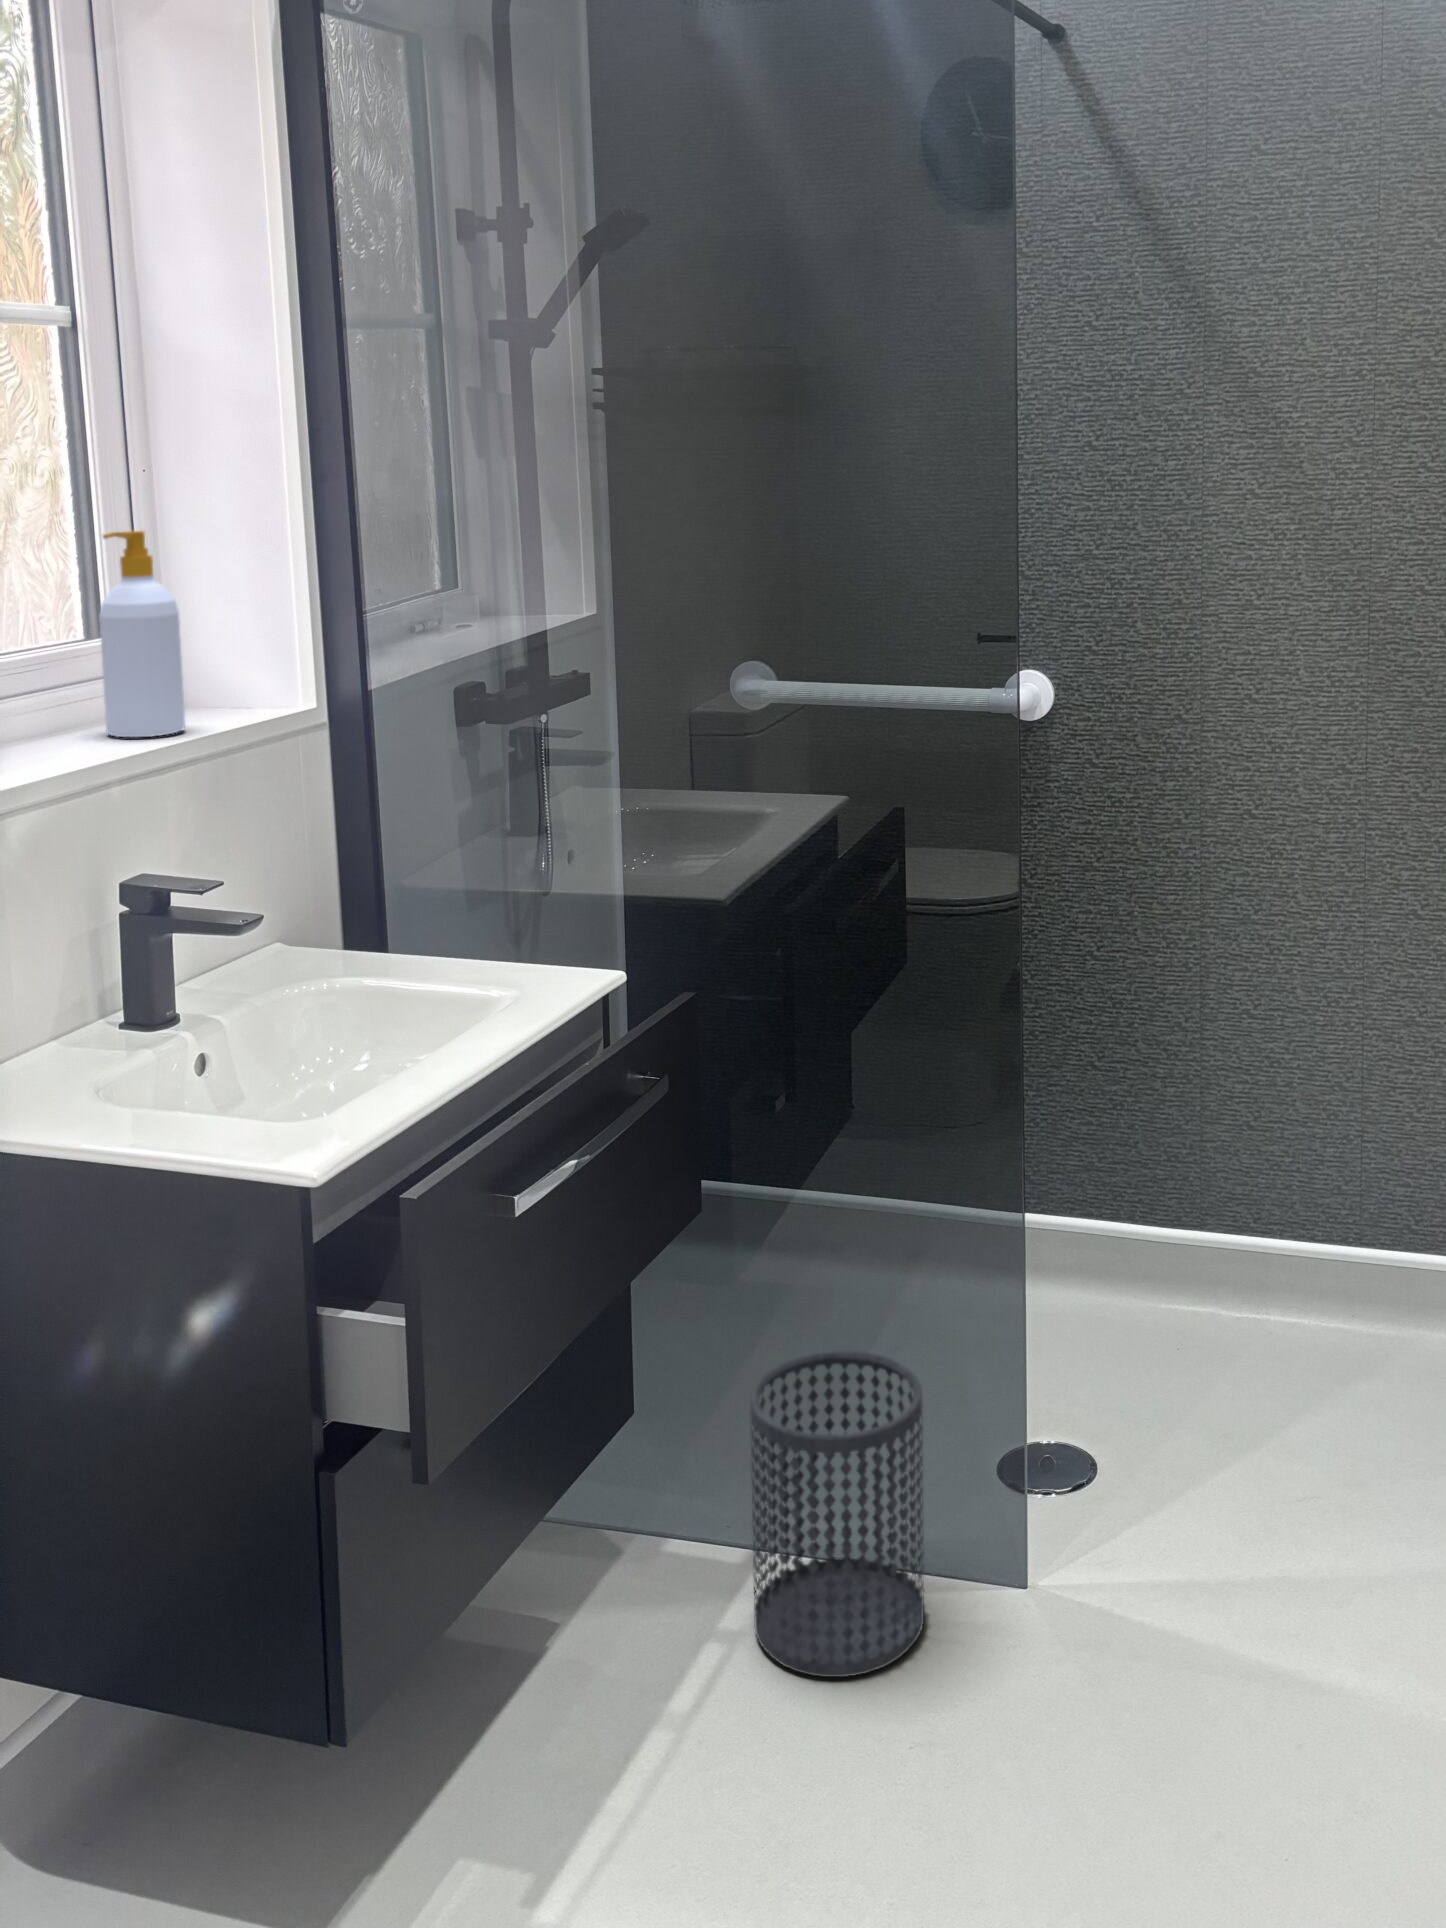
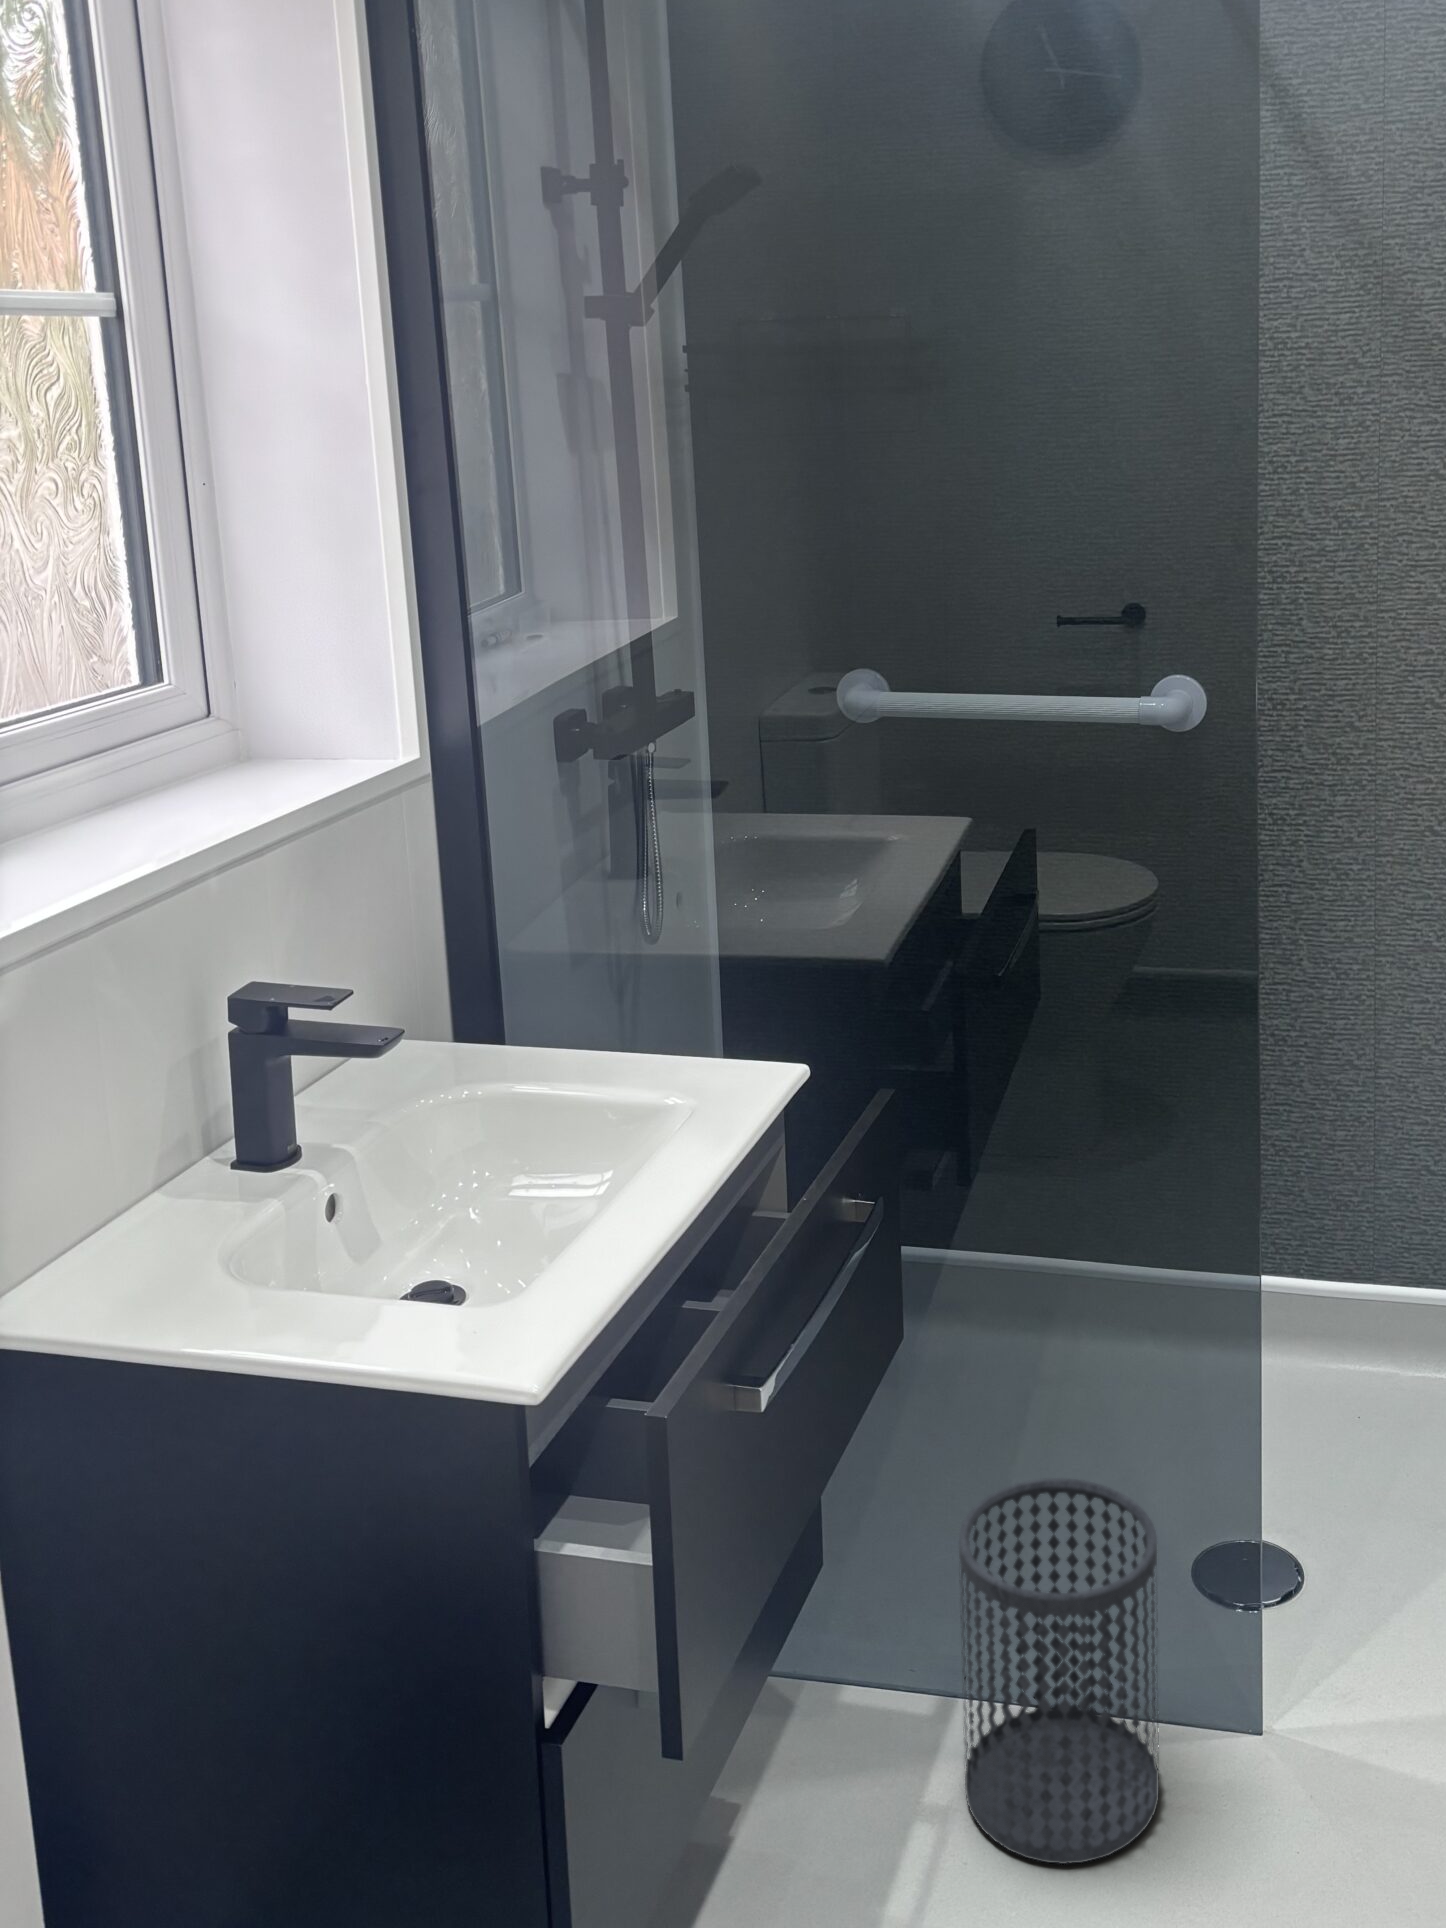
soap bottle: present [99,531,185,737] -> none [173,562,276,809]

